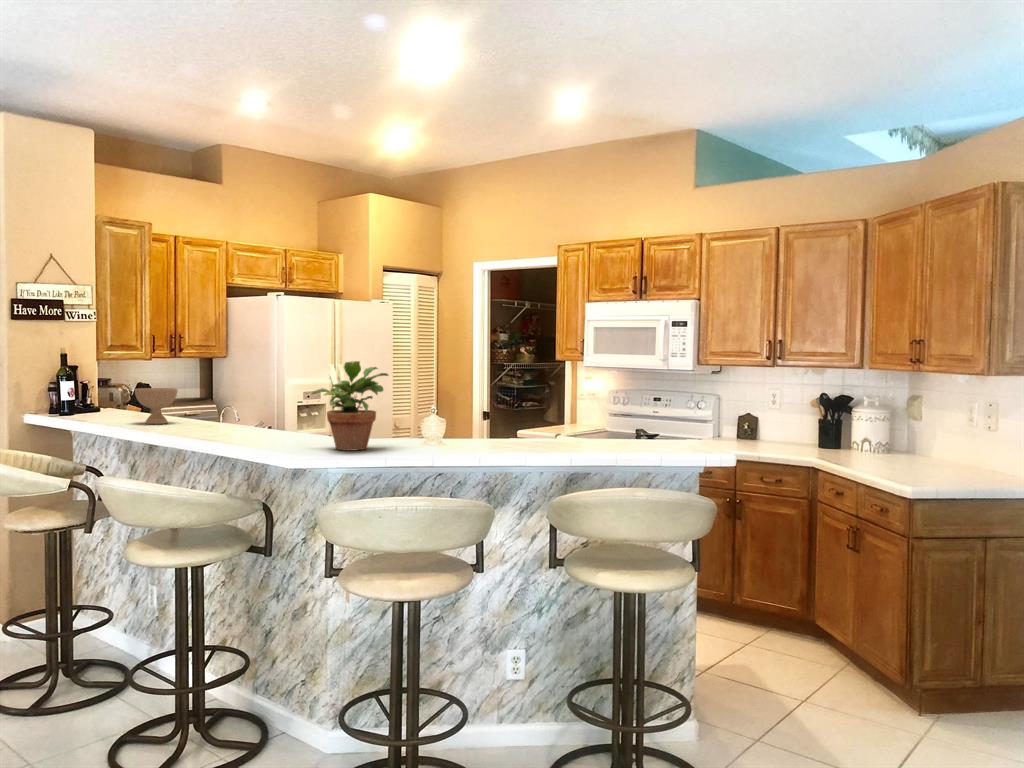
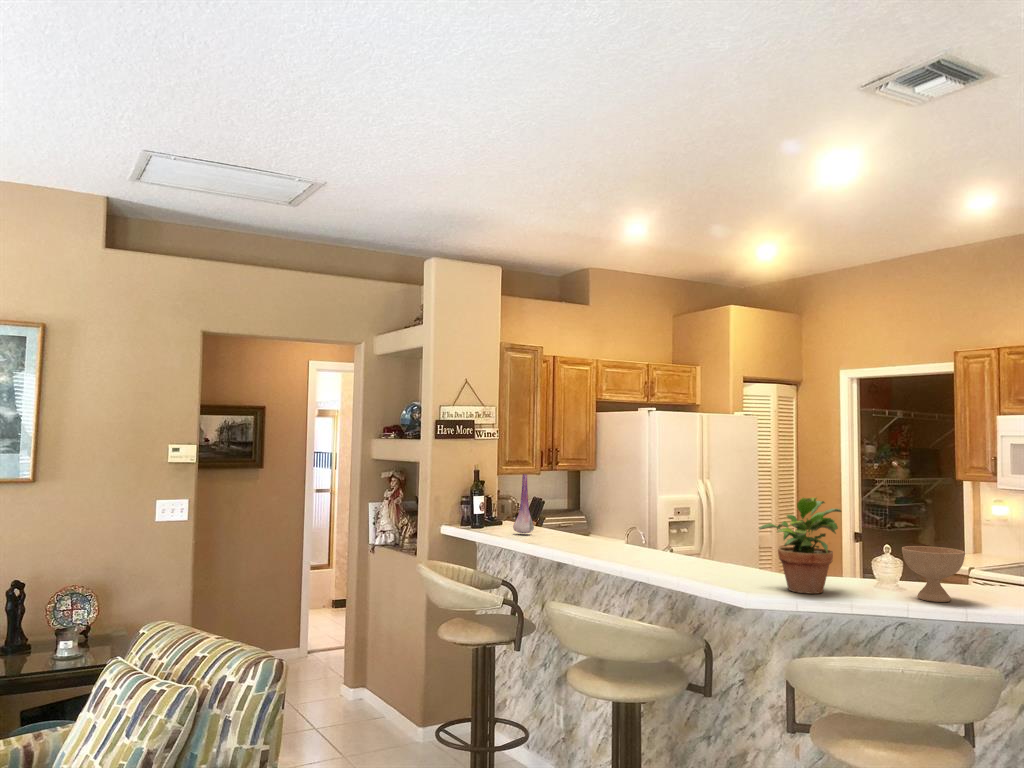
vase: none [100,353,125,418] -> present [513,474,534,533]
bowl: present [135,388,177,424] -> present [902,546,965,602]

